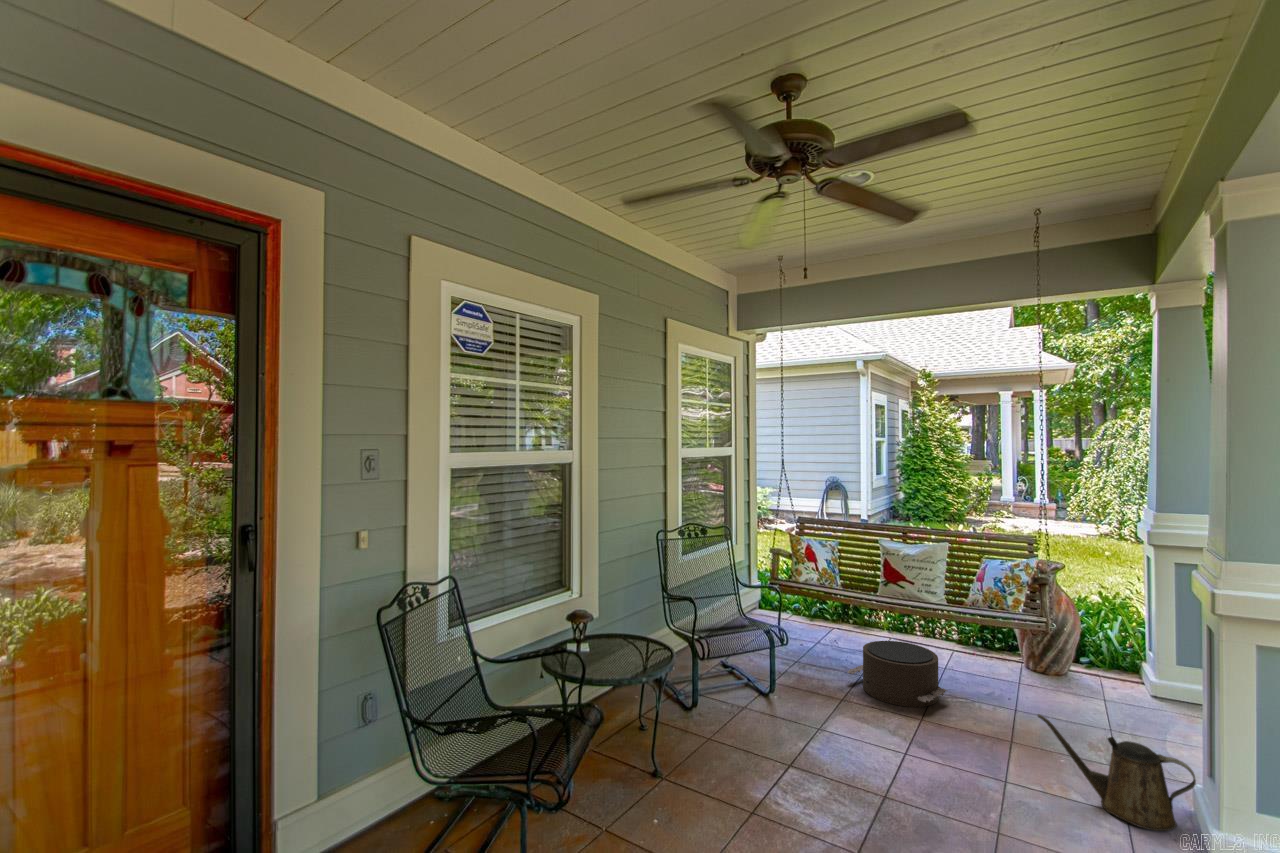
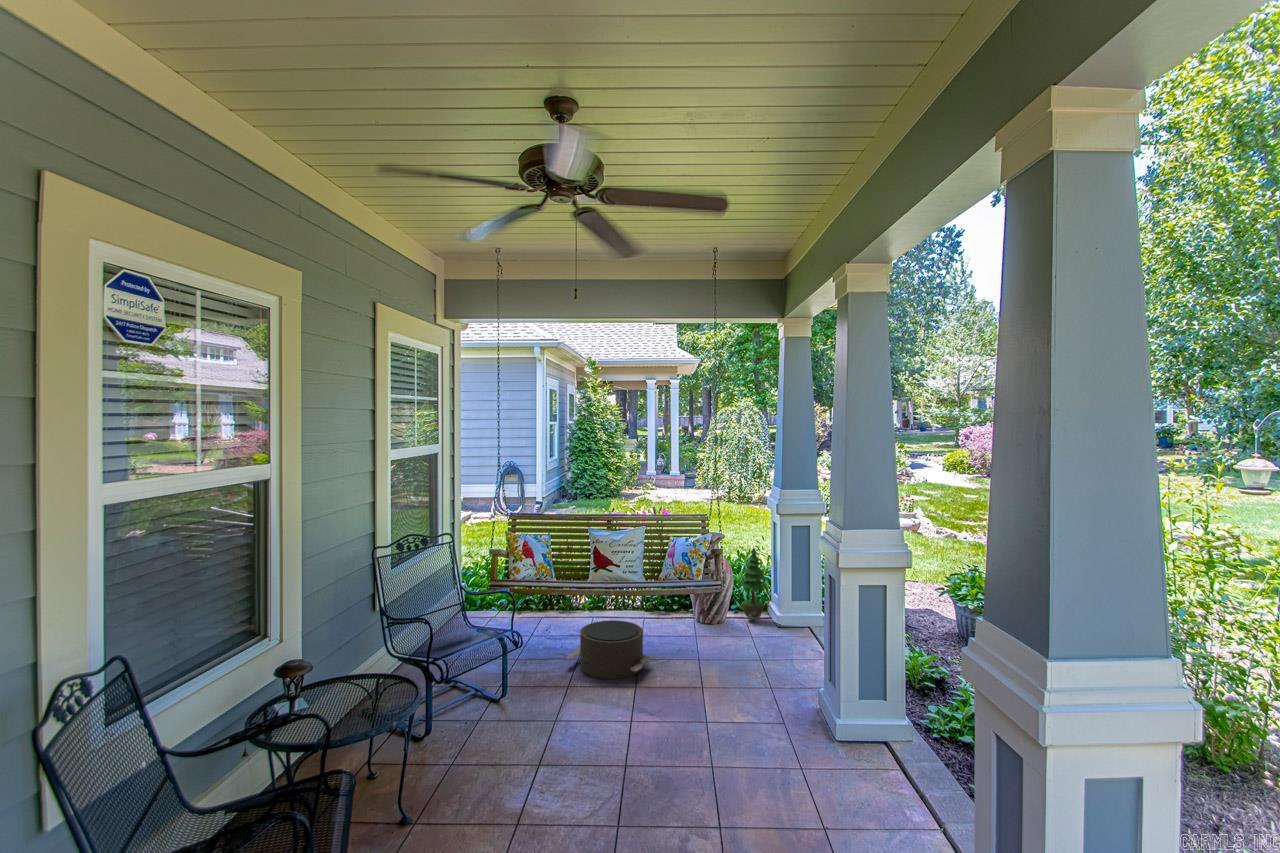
potted tree: none [1093,584,1138,682] -> present [740,547,767,621]
watering can: present [1038,714,1196,831] -> none [729,663,825,732]

